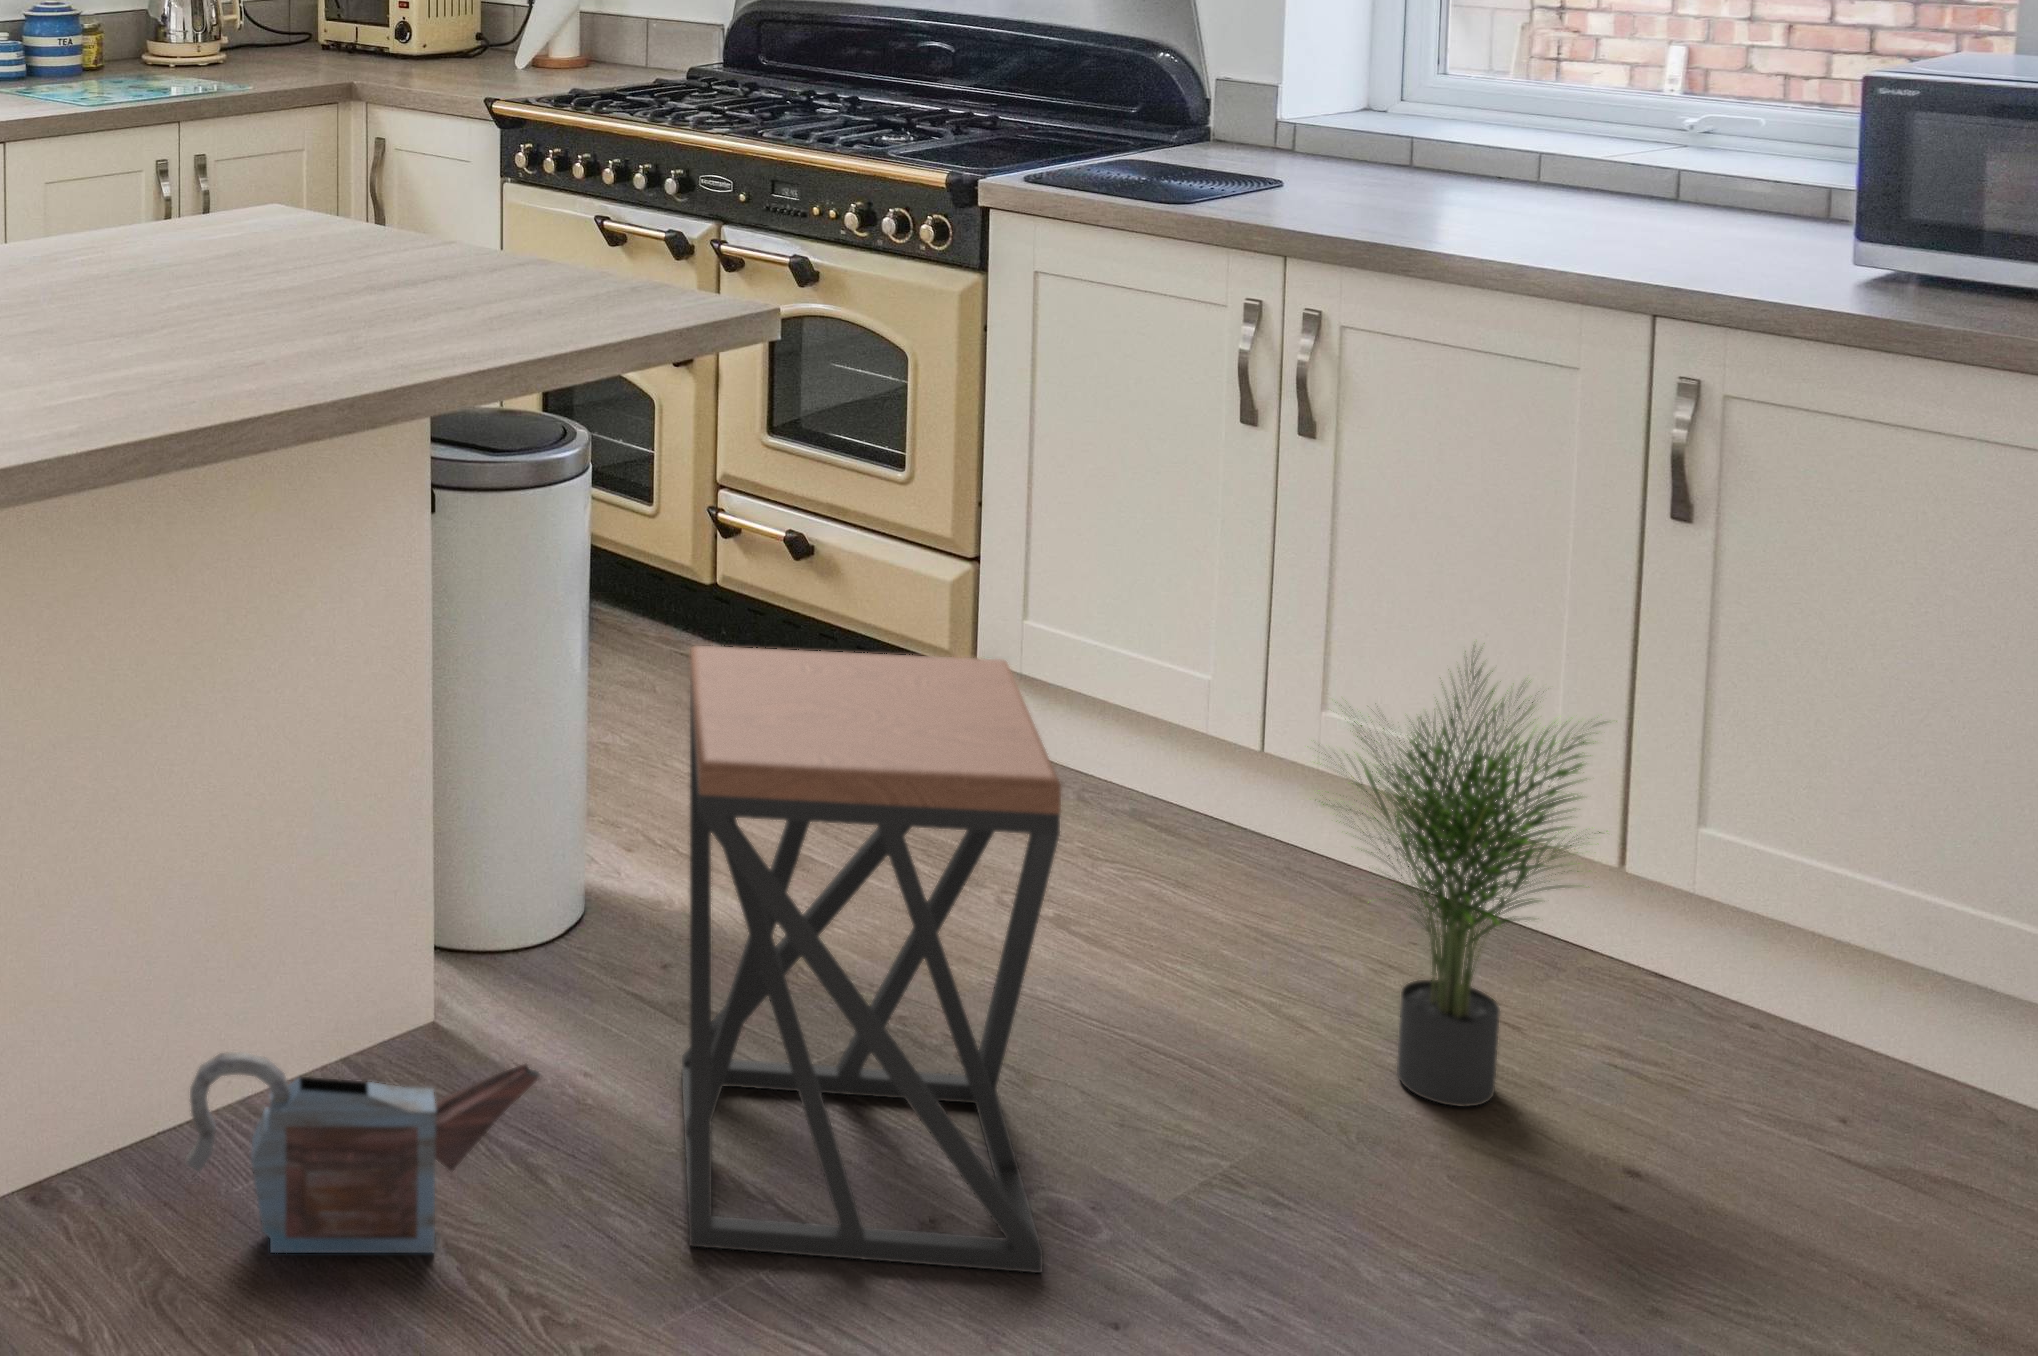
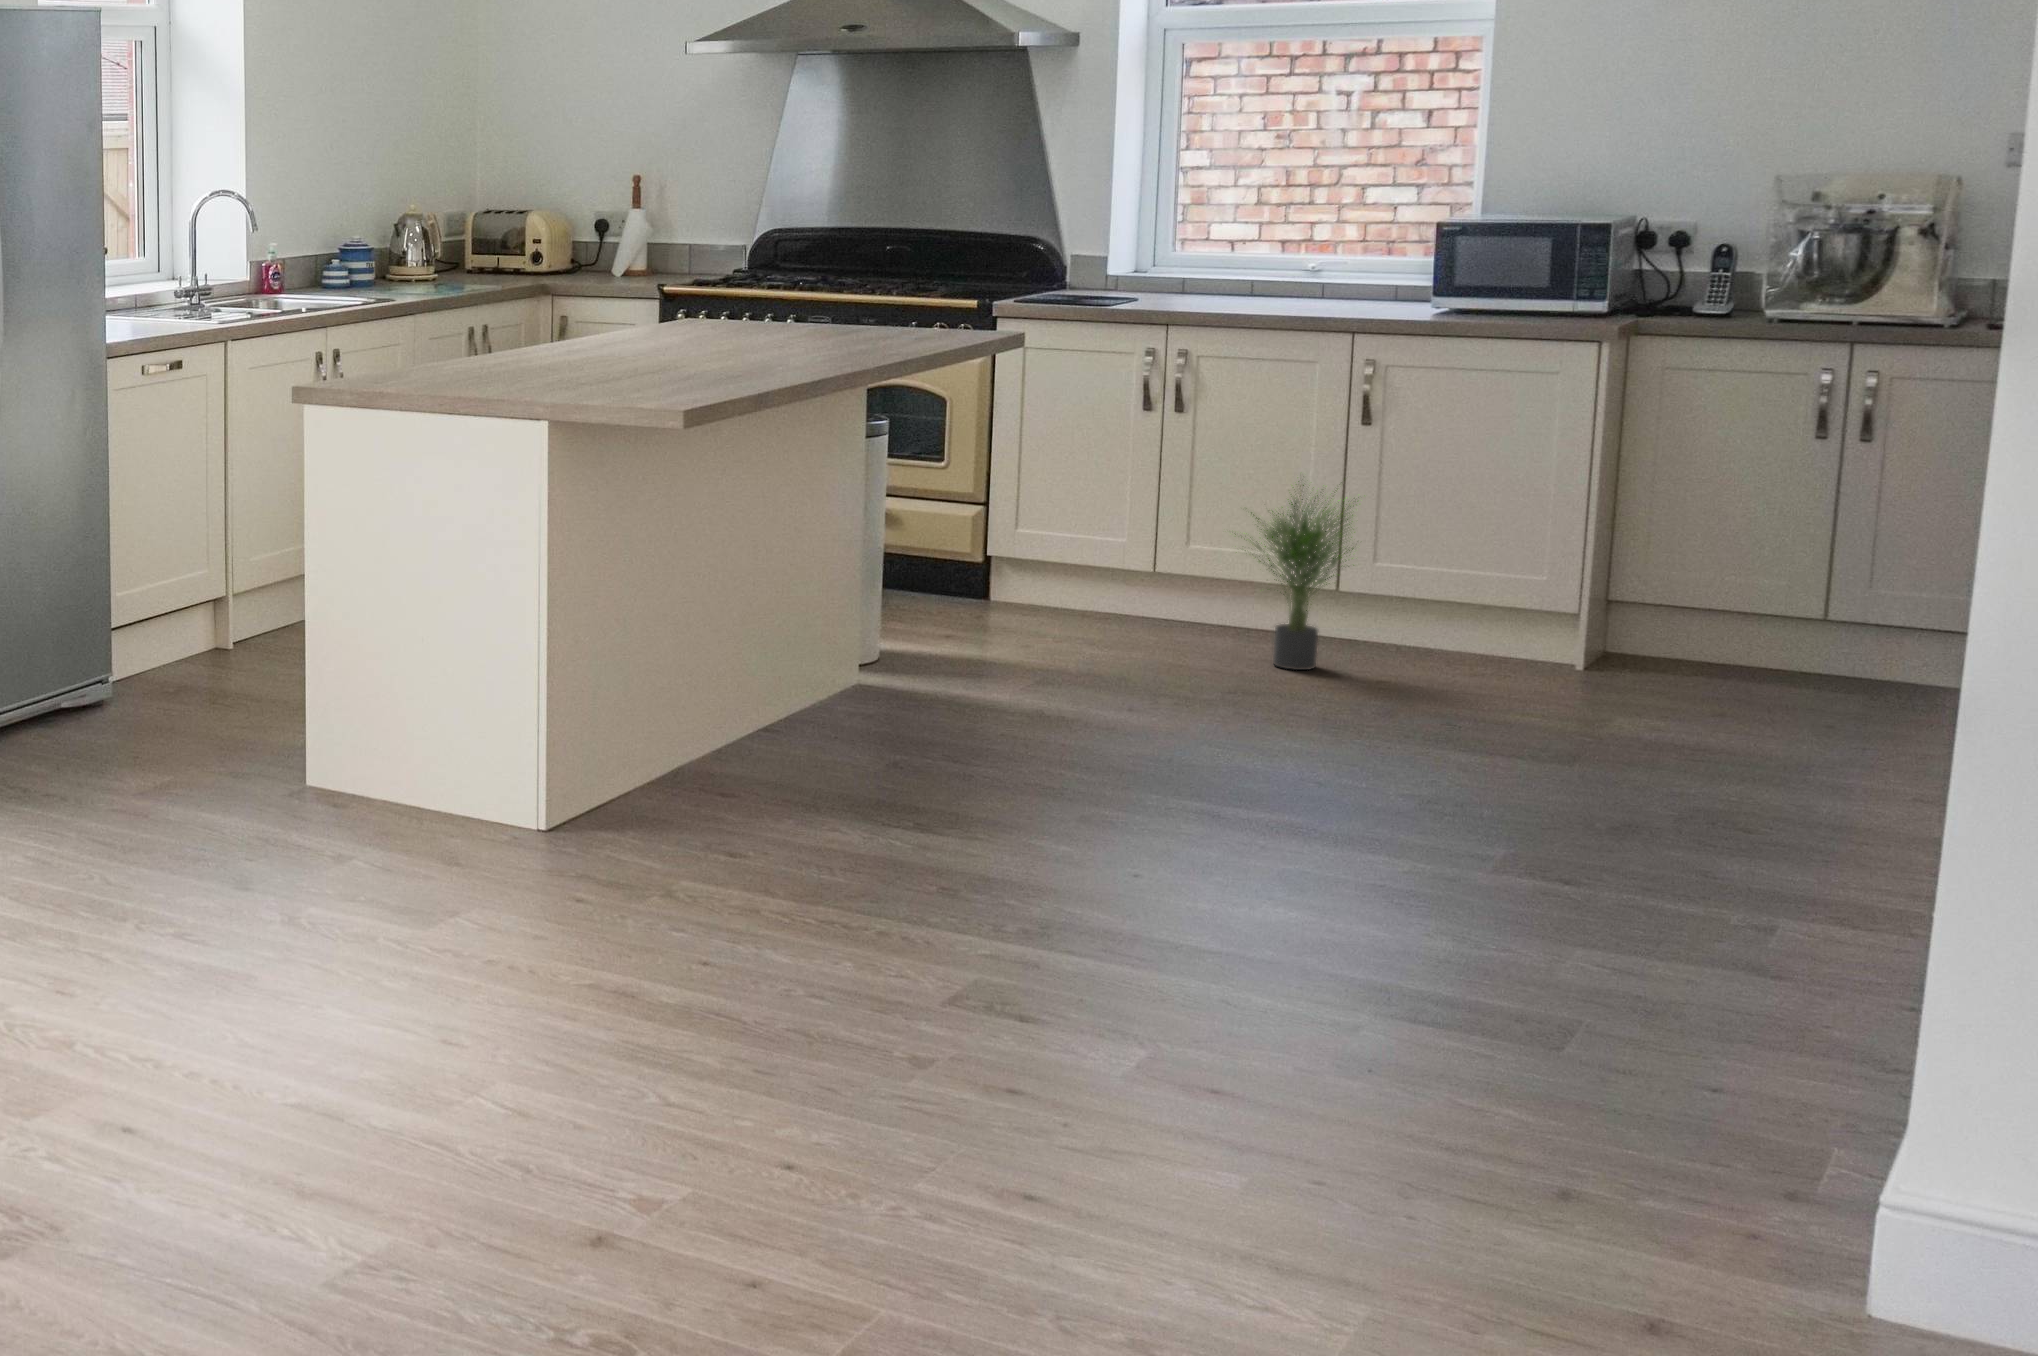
stool: present [682,646,1061,1273] -> none [990,481,1205,716]
watering can: present [186,1052,540,1253] -> none [857,641,998,729]

